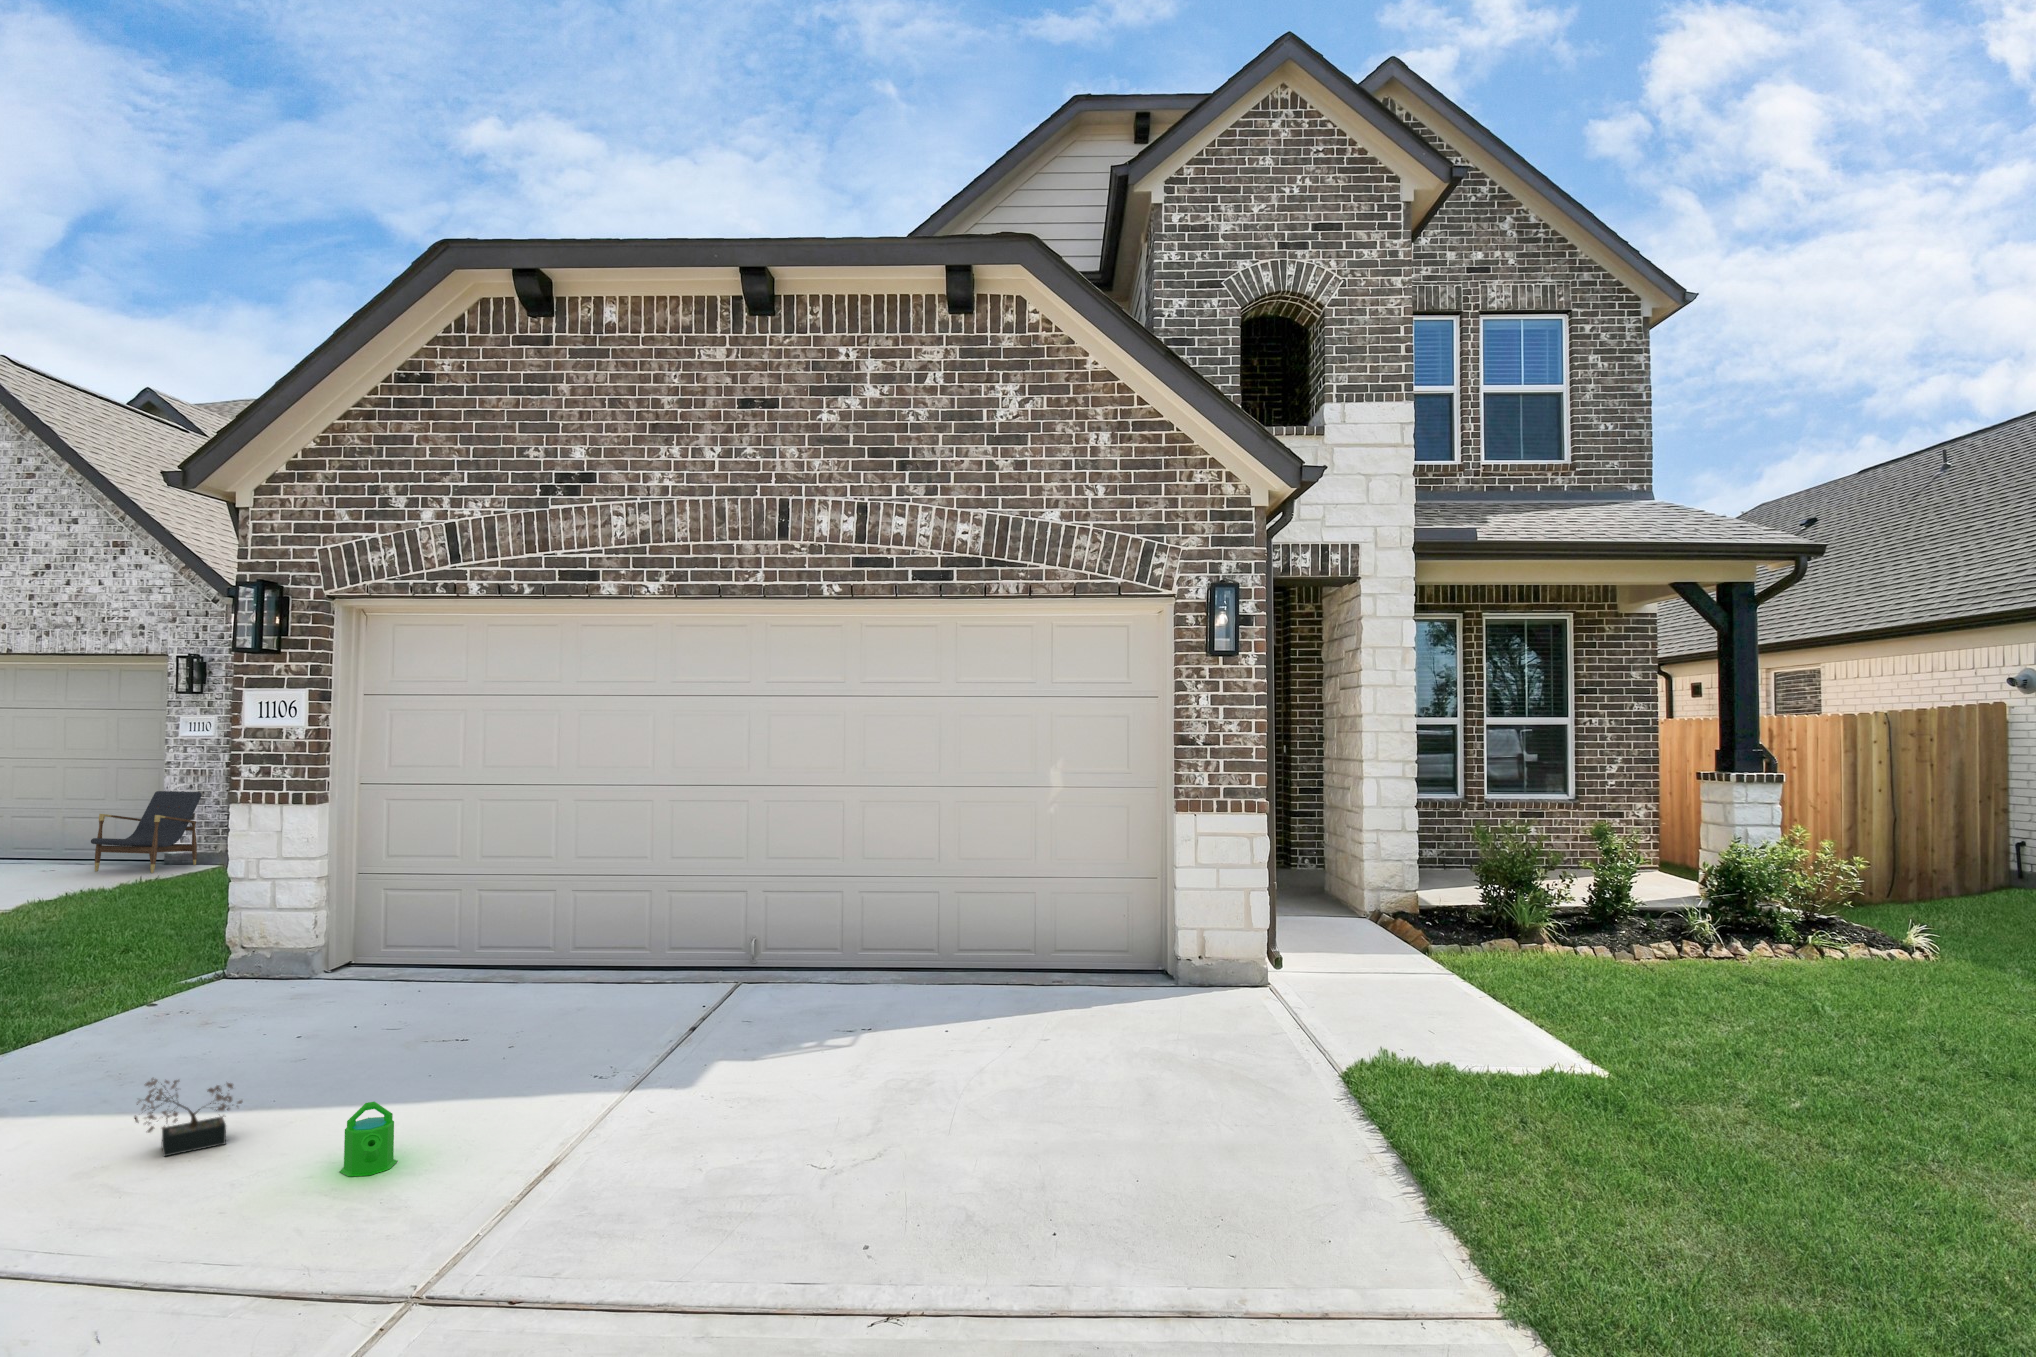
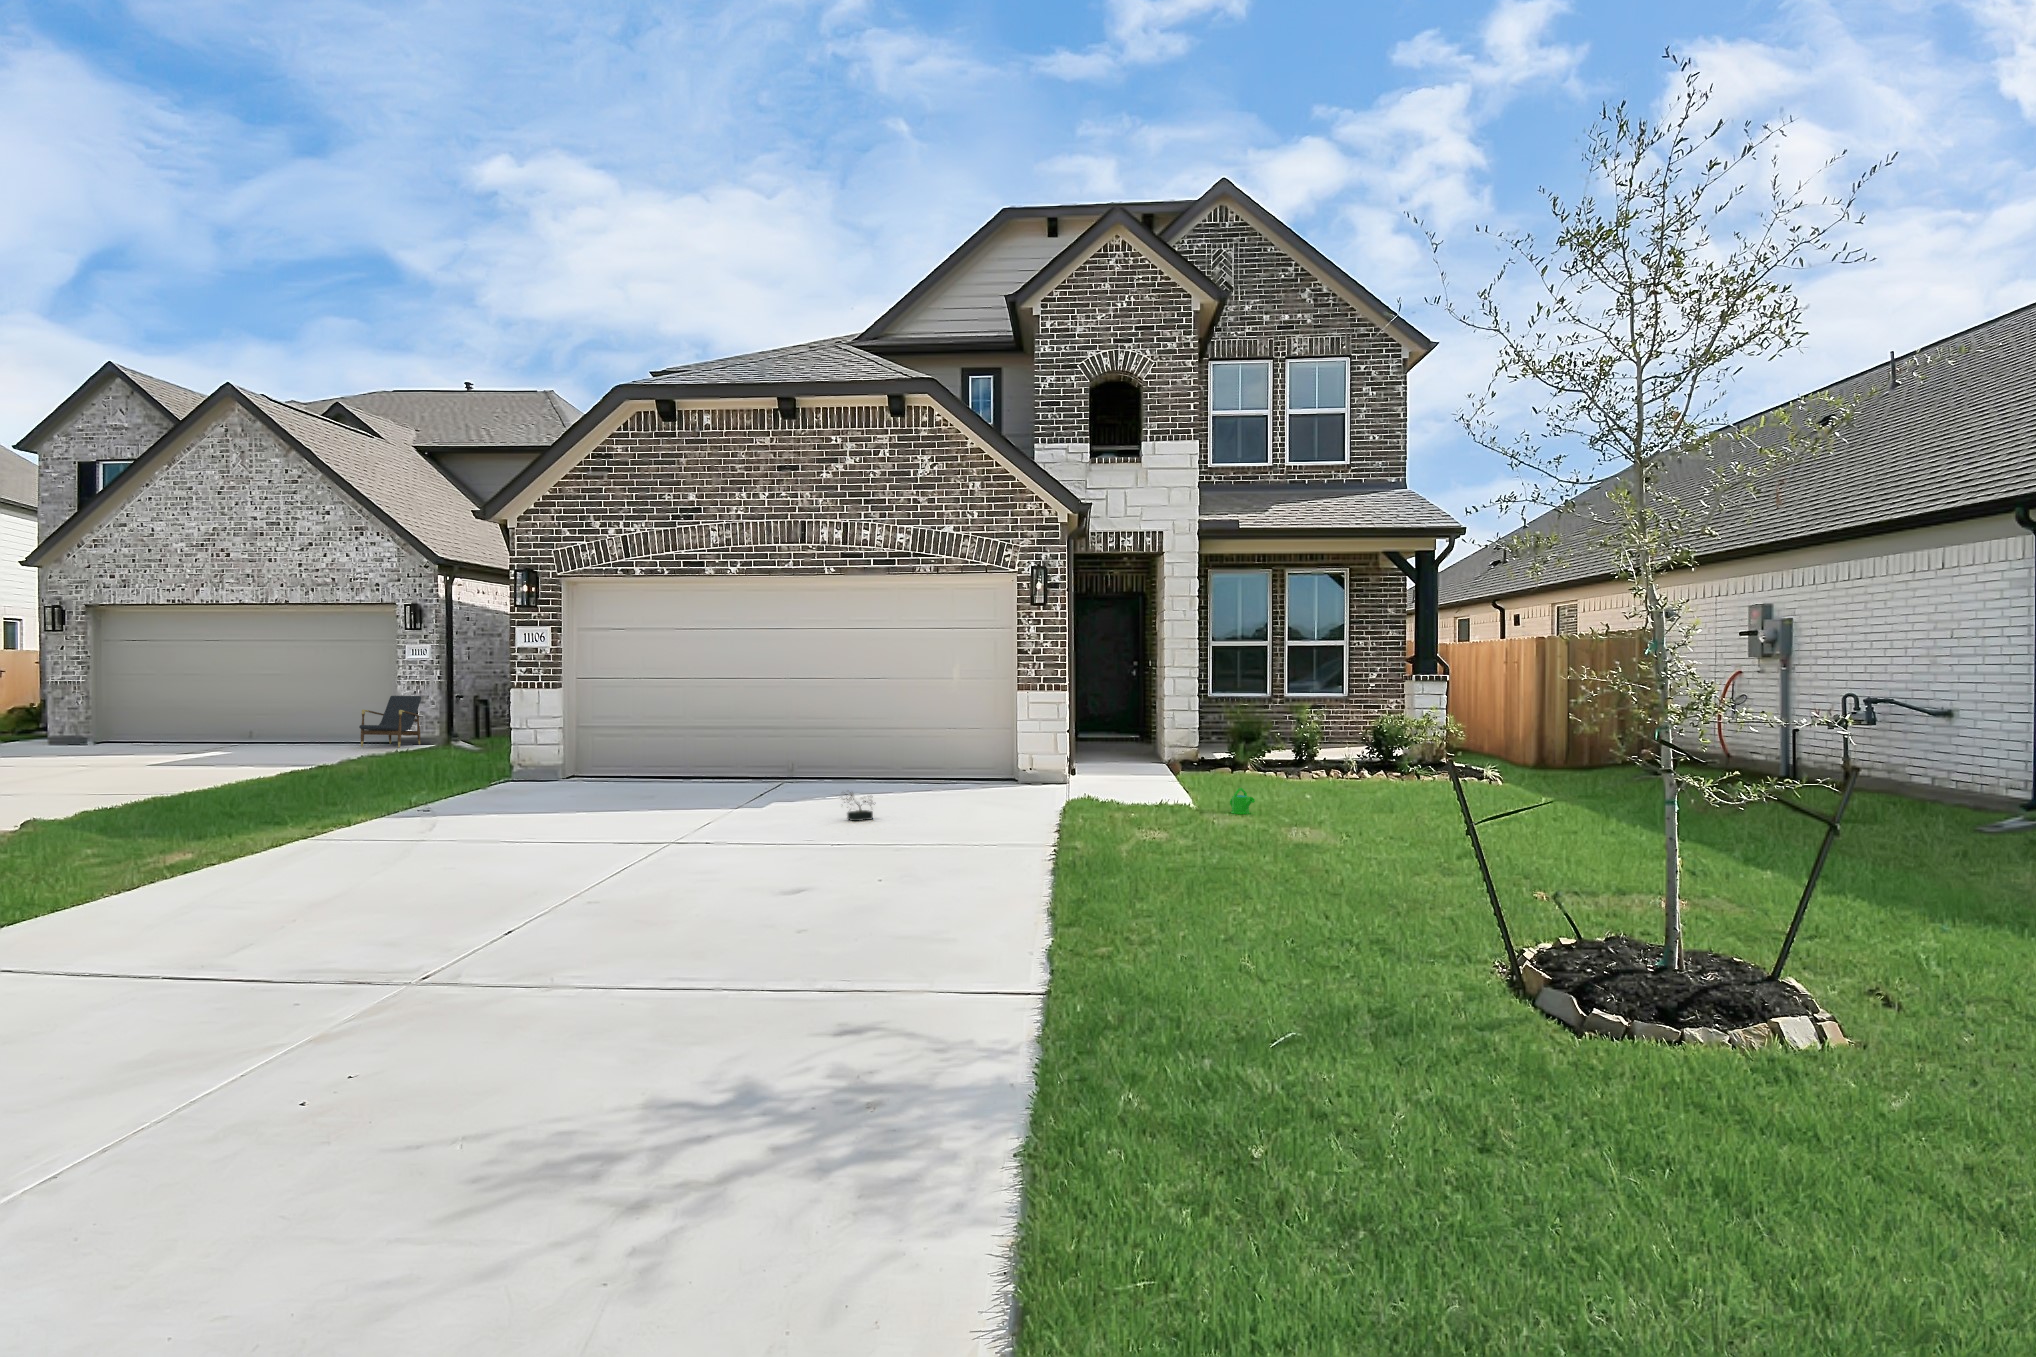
decorative plant: present [134,1078,242,1156] -> present [843,793,874,821]
watering can: present [339,1102,397,1177] -> present [1230,788,1255,814]

